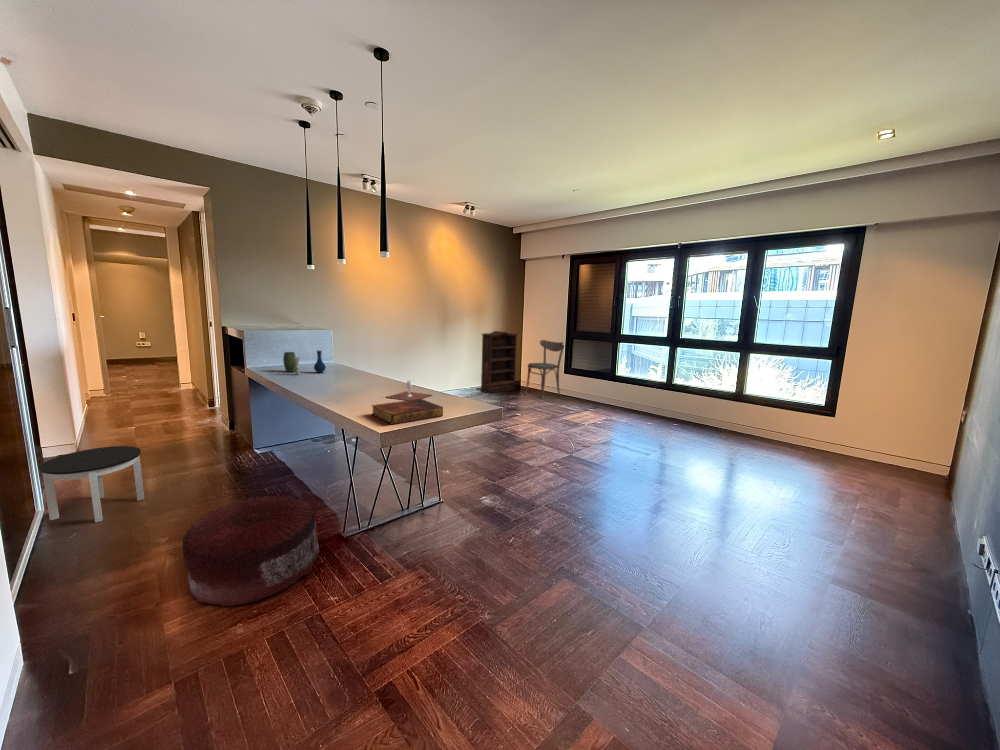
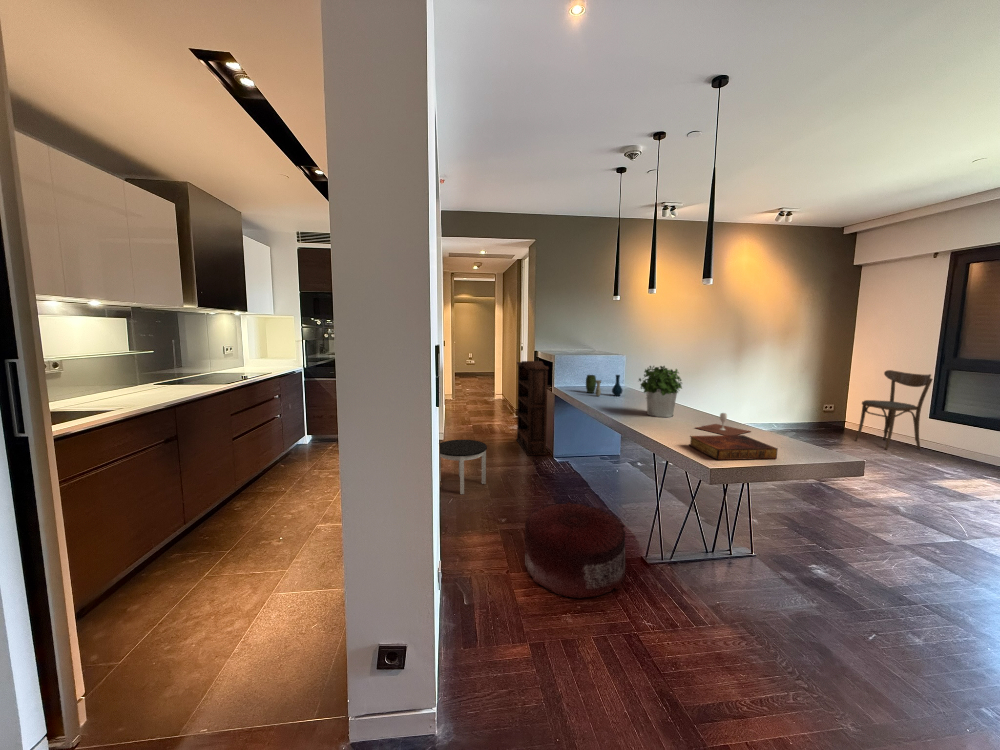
bookshelf: present [481,331,517,393] -> present [516,361,549,455]
potted plant: none [332,339,377,390] -> present [639,366,682,417]

